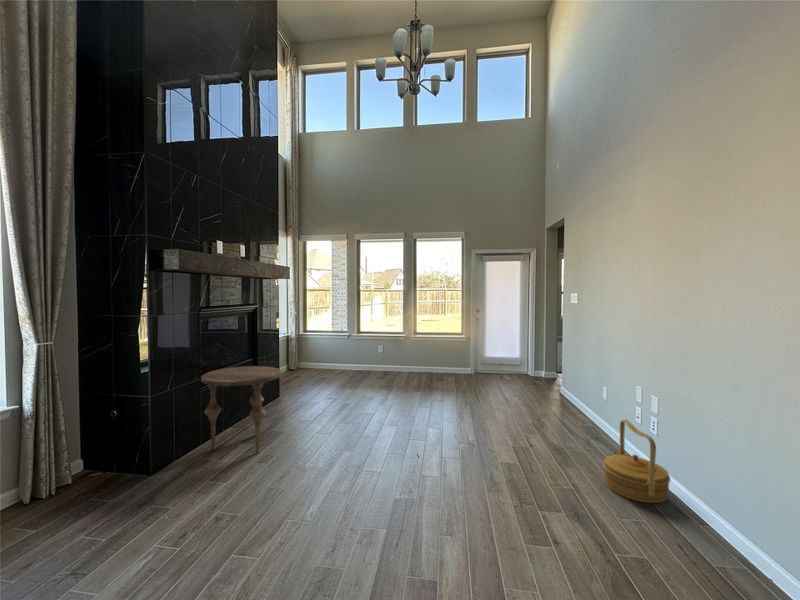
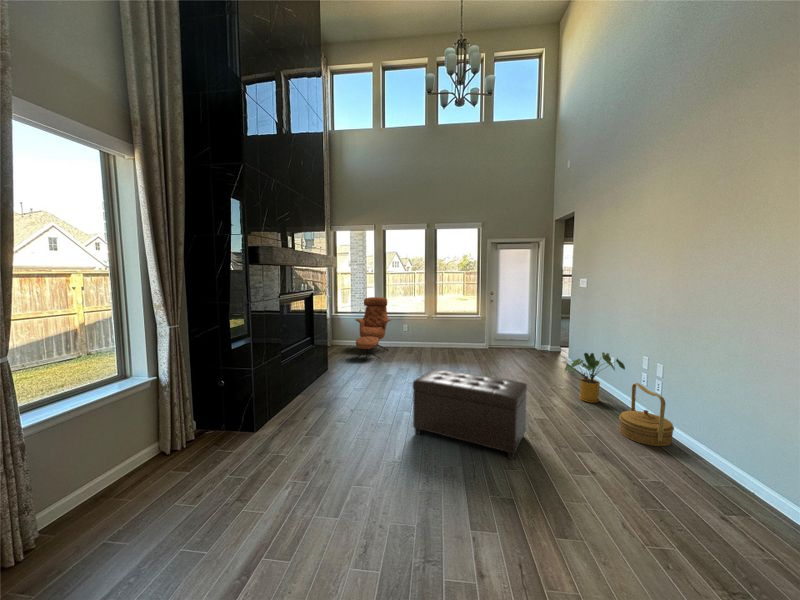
lounge chair: none [318,315,363,388] -> present [356,297,391,361]
side table: present [201,366,281,453] -> none [284,343,347,415]
house plant: none [546,380,617,442] -> present [565,352,625,403]
ottoman: none [344,399,484,519] -> present [413,369,527,459]

